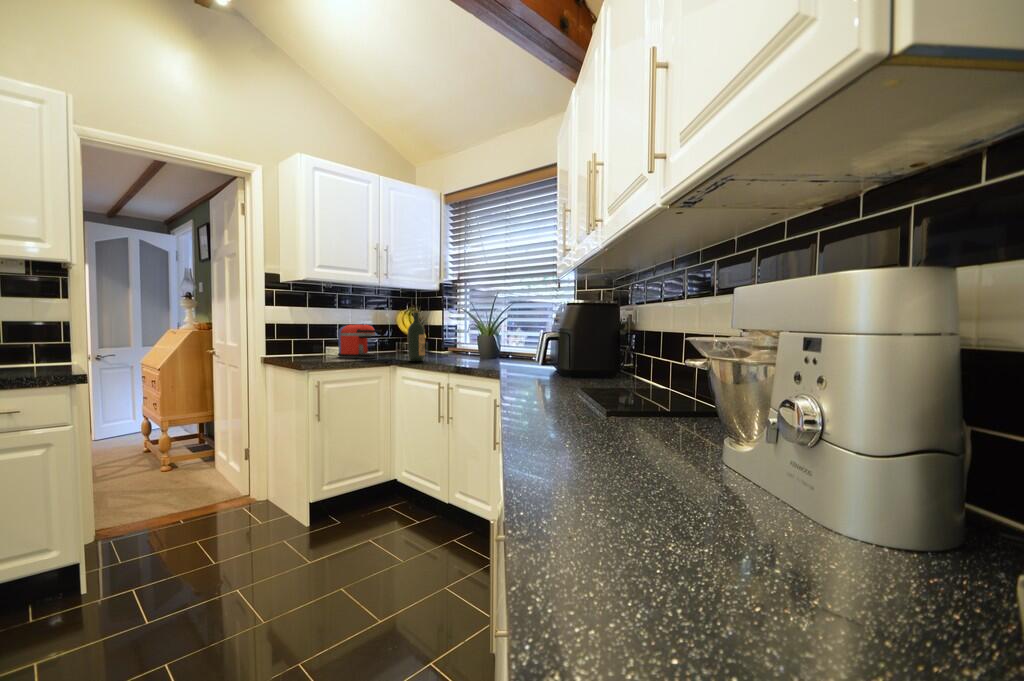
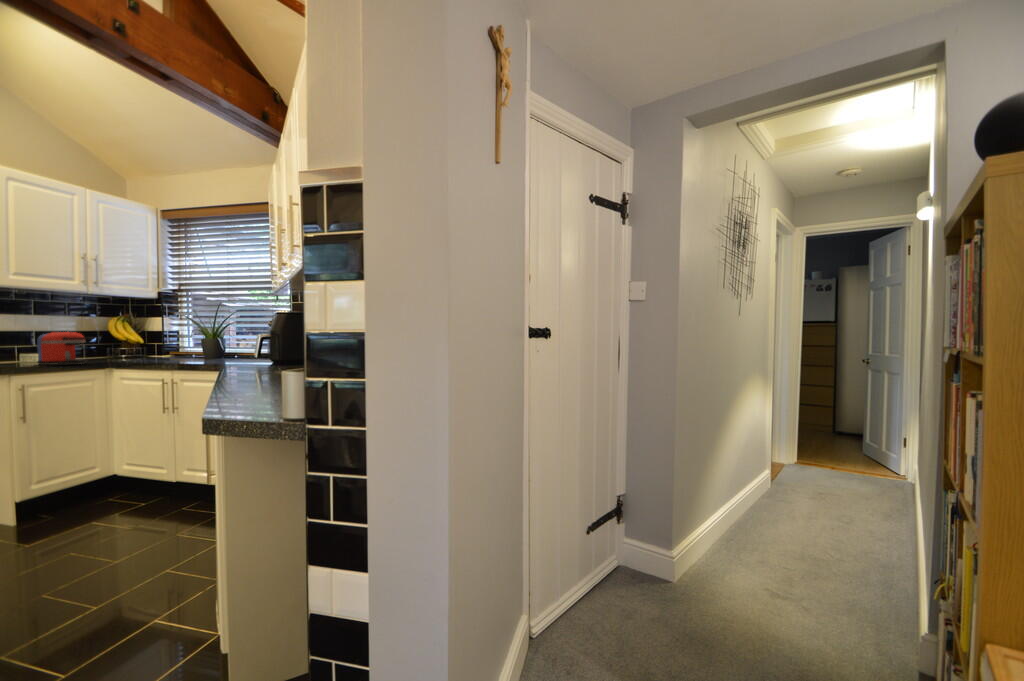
wine bottle: present [408,310,425,361] -> none [126,319,146,364]

